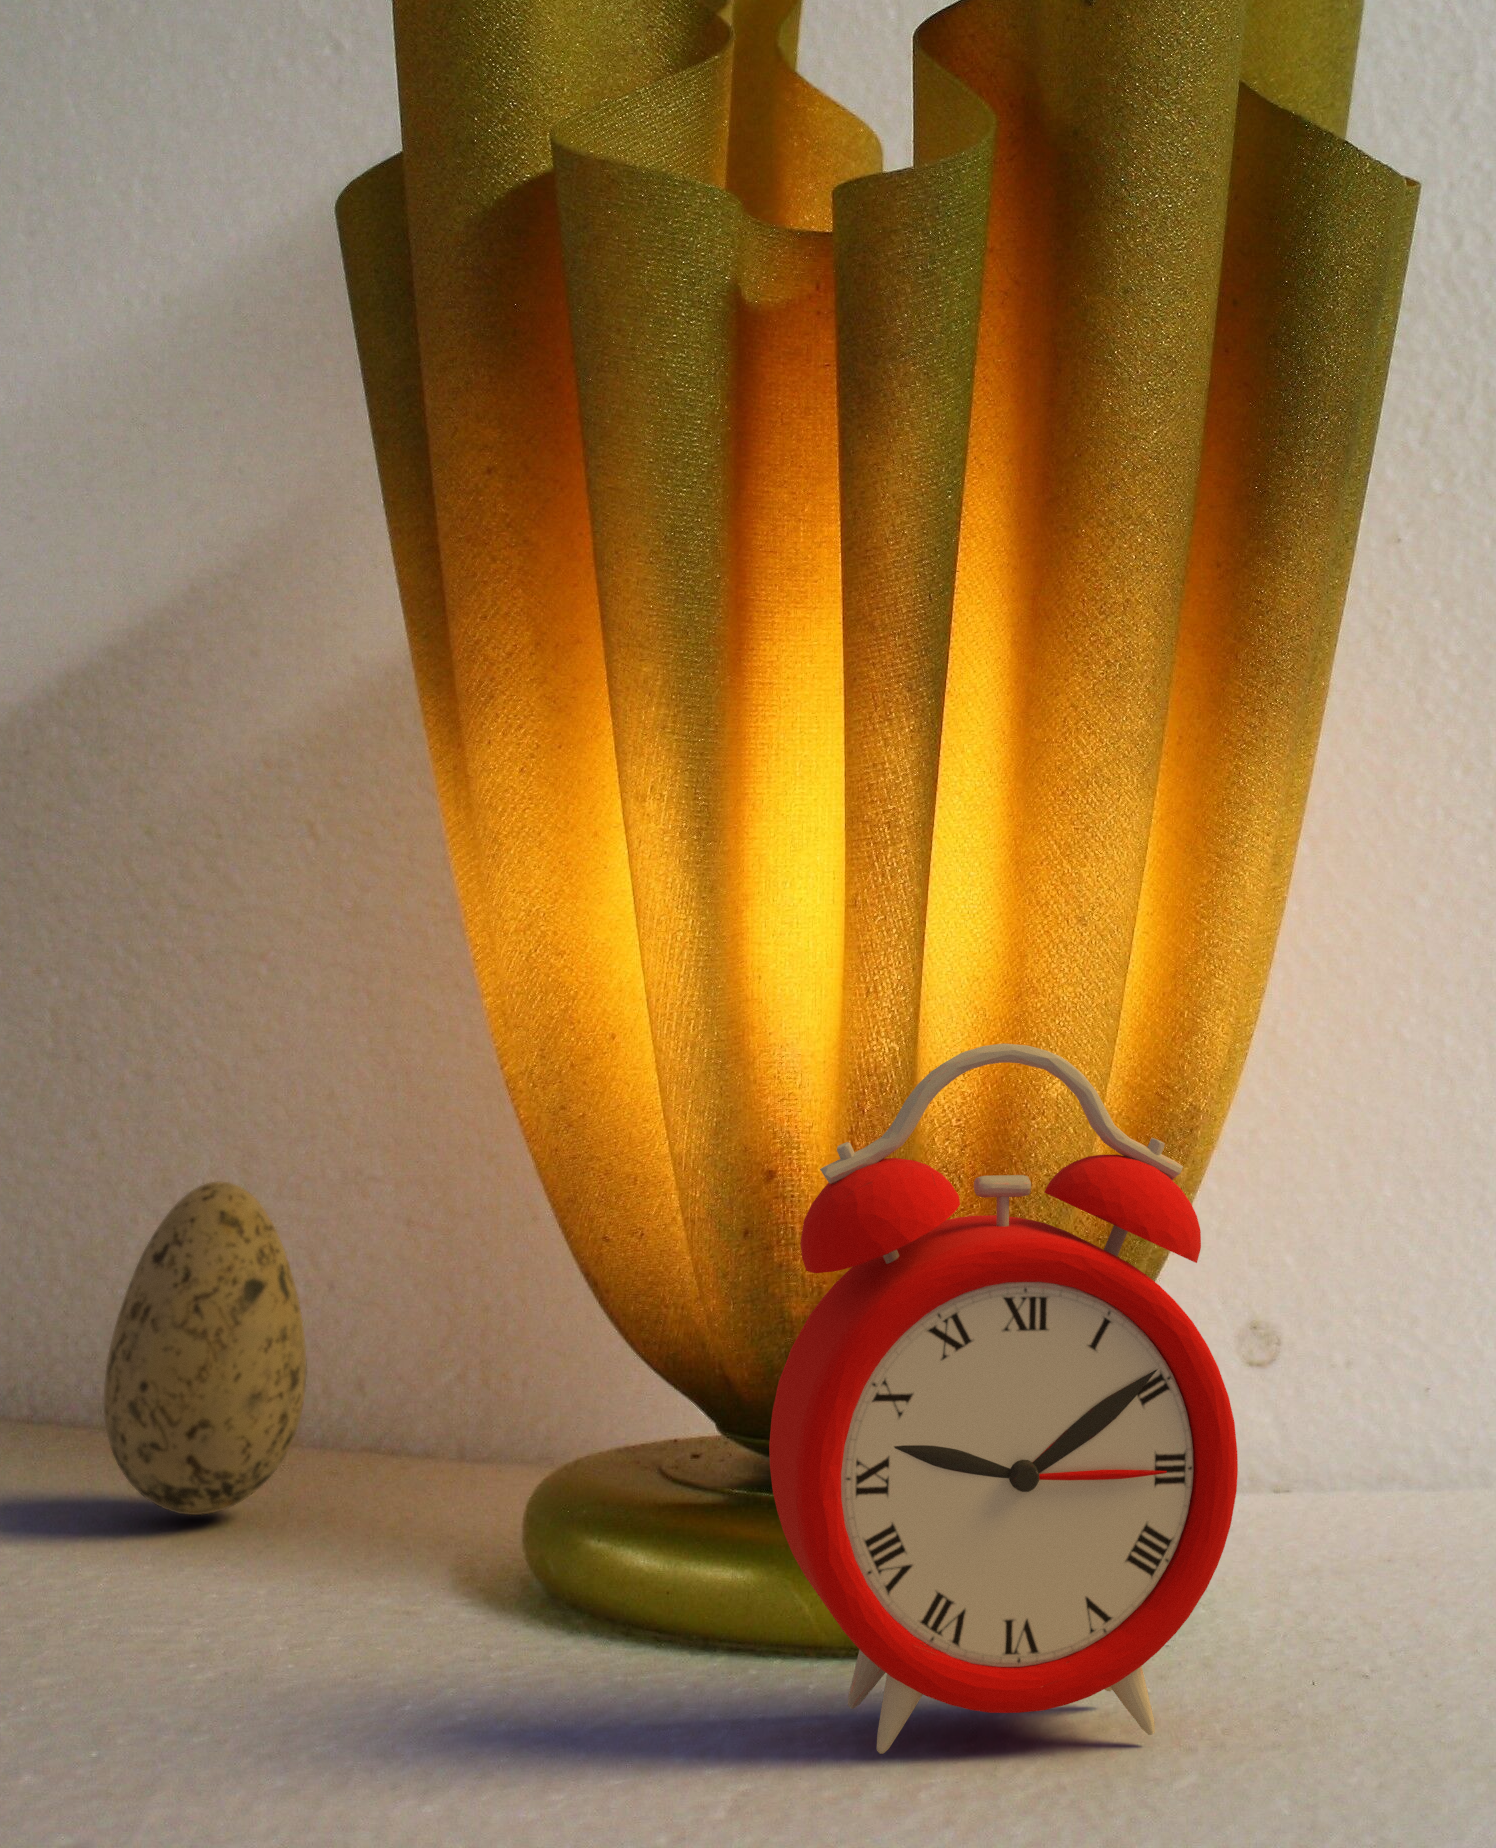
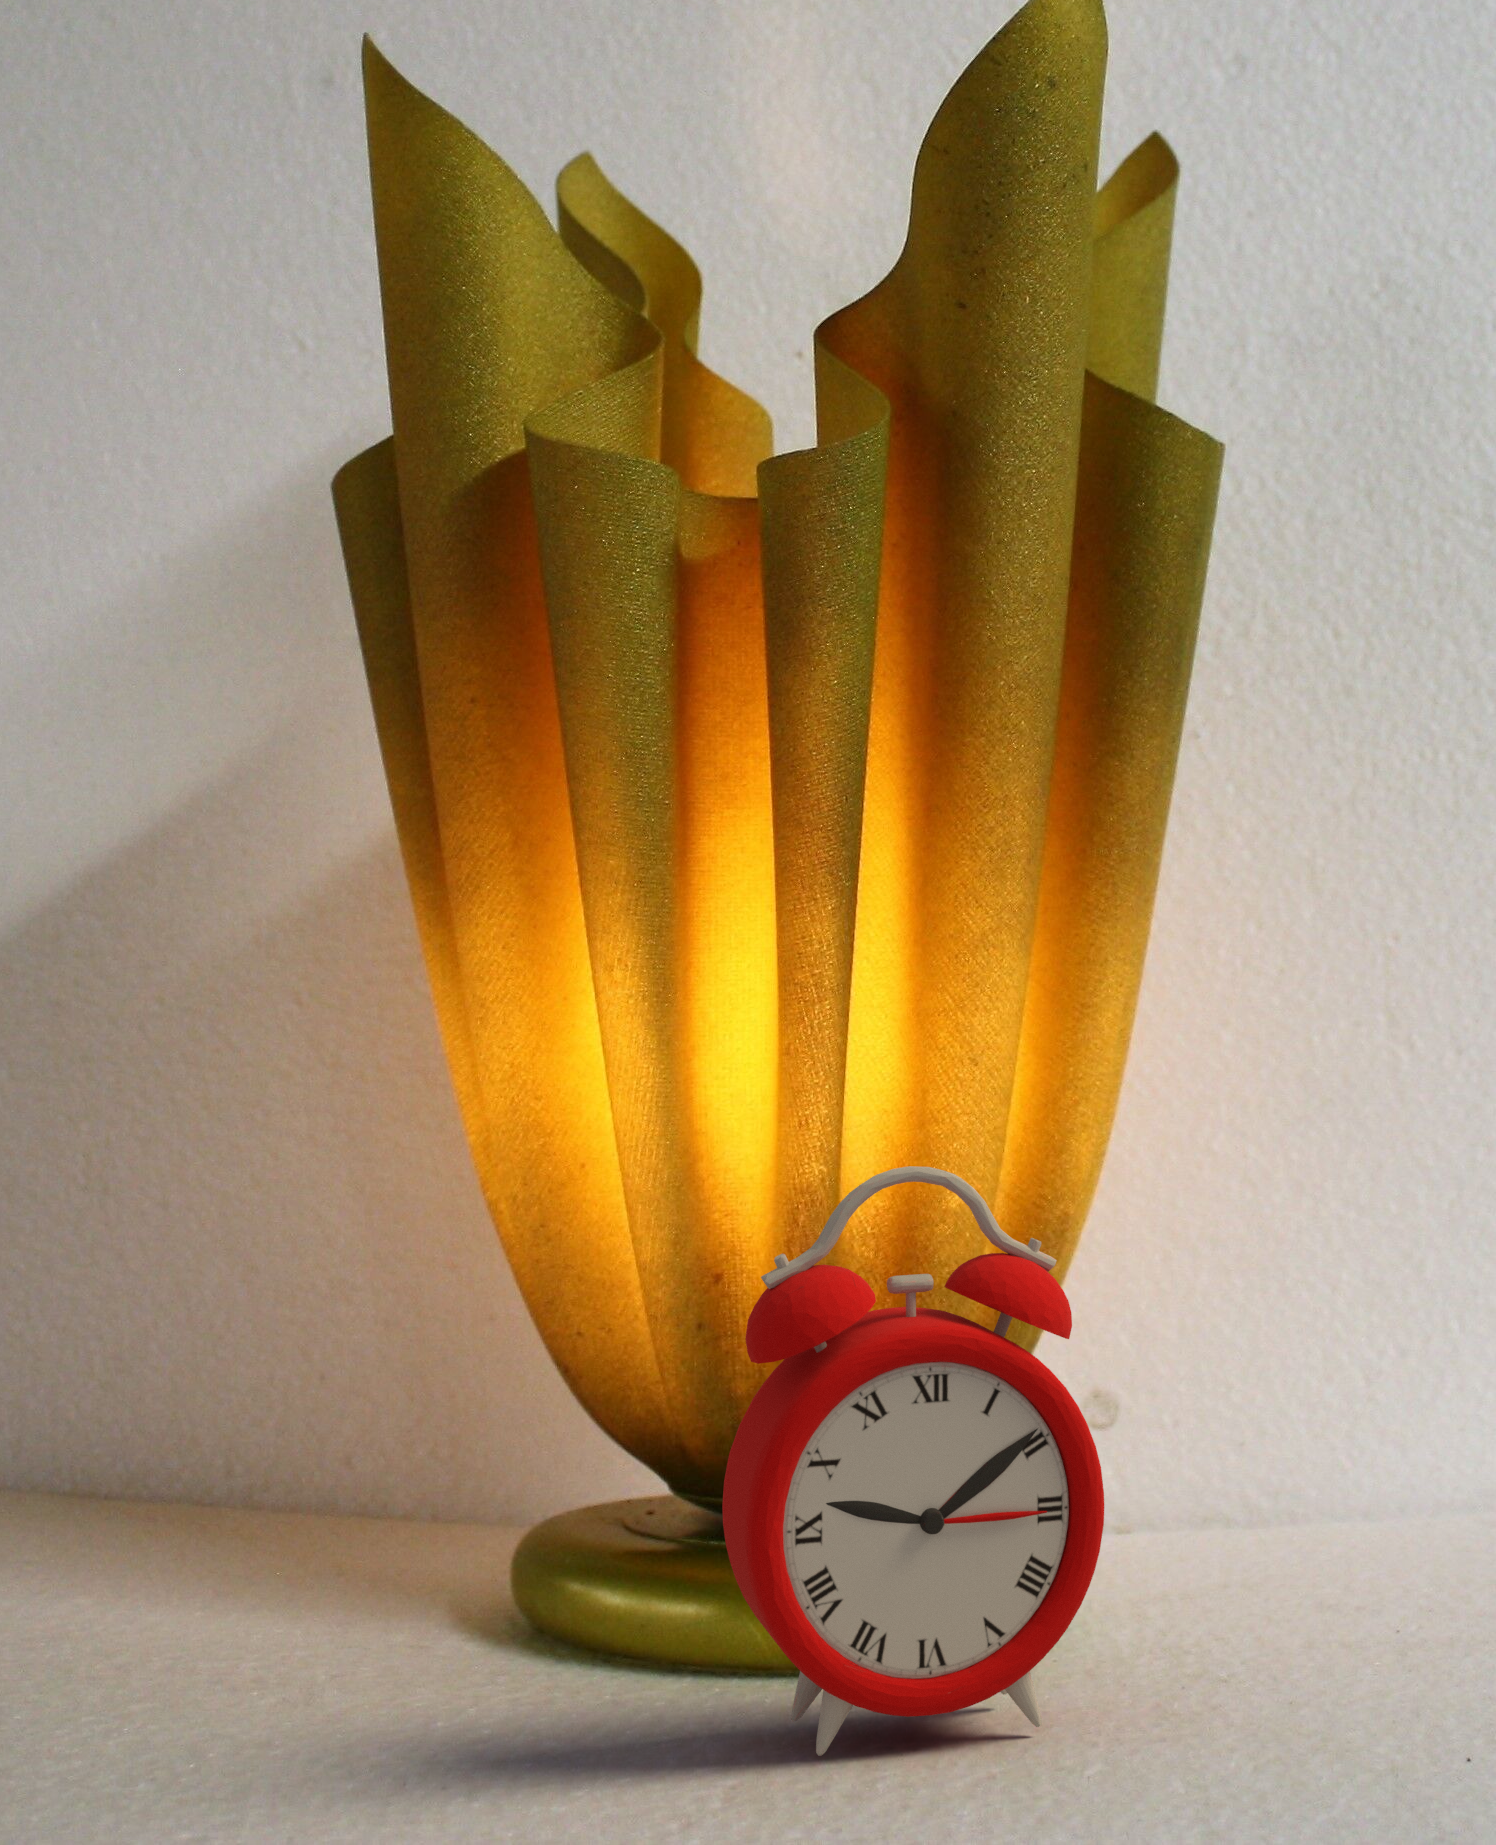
decorative egg: present [104,1182,307,1515] -> none [131,1300,309,1593]

